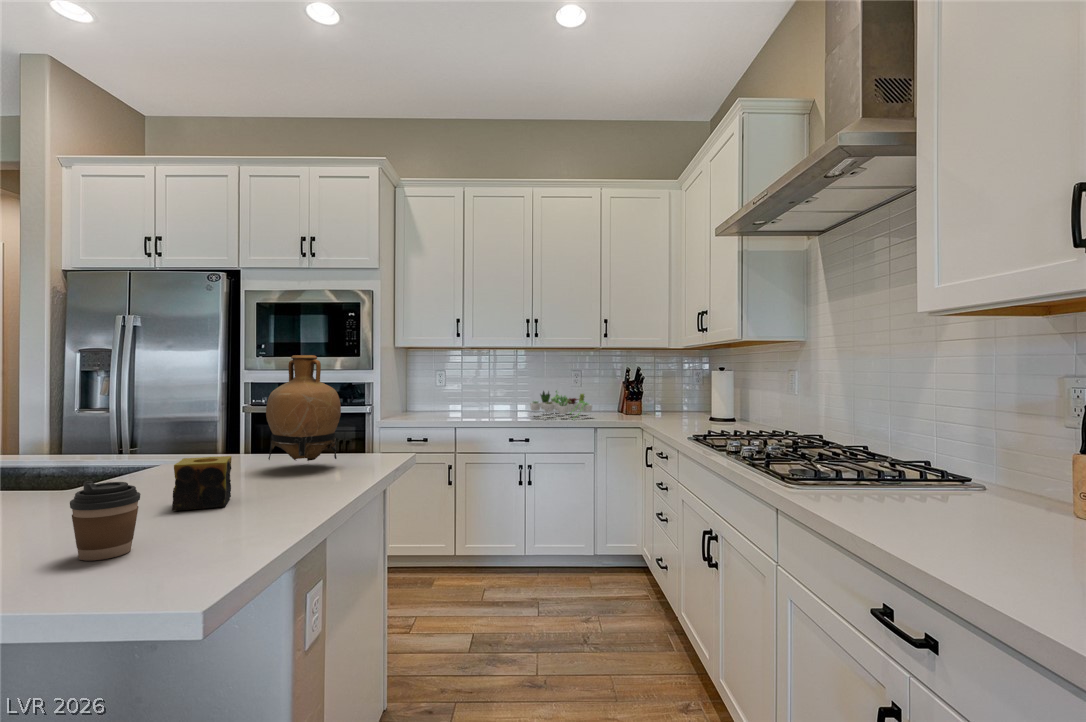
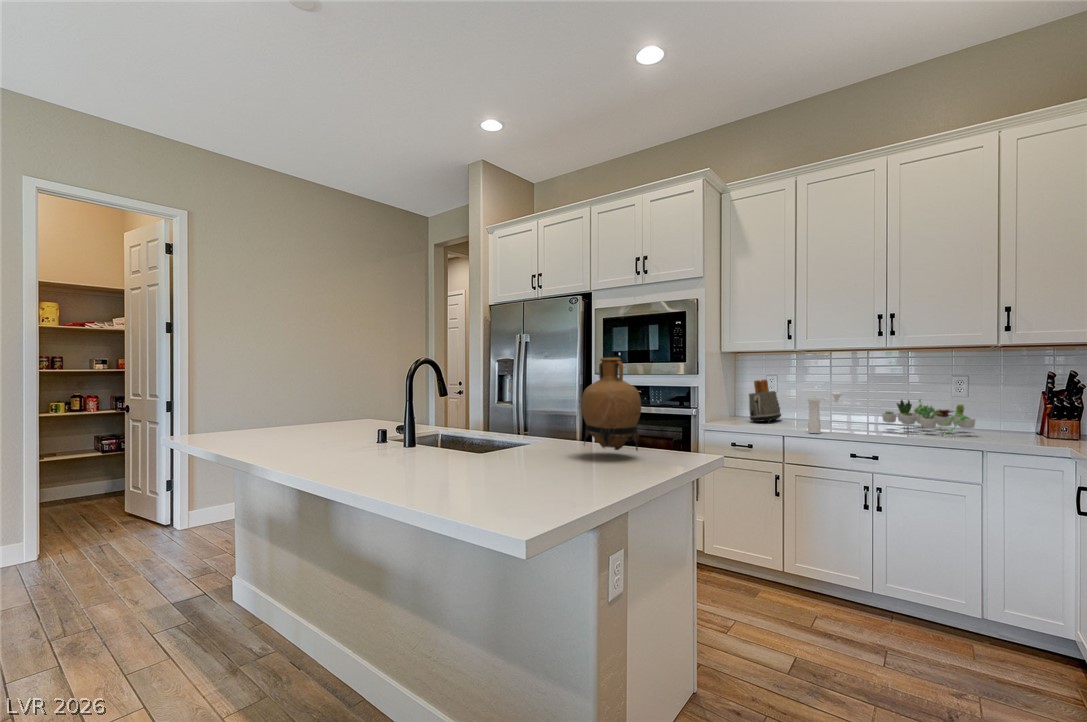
toaster: none [419,374,448,417] -> present [749,379,781,423]
pepper mill: none [476,385,503,424] -> present [808,392,842,433]
candle: present [172,456,232,511] -> none [500,436,543,477]
coffee cup: present [70,481,140,561] -> none [424,444,463,500]

